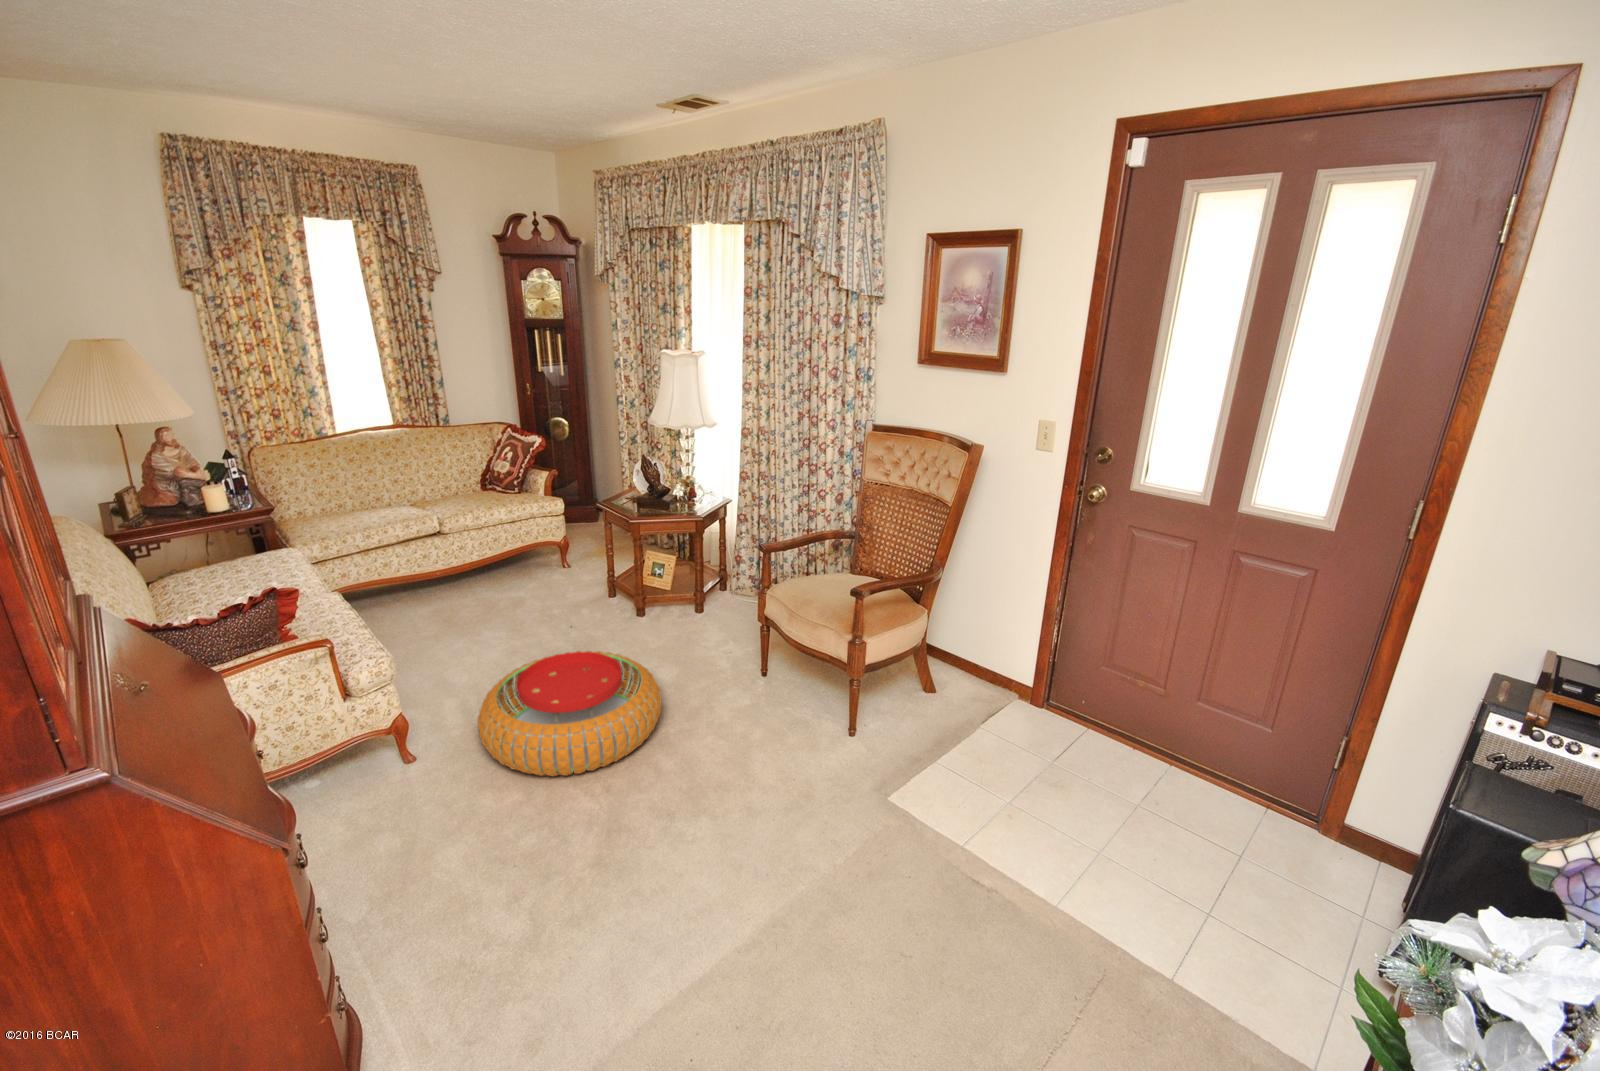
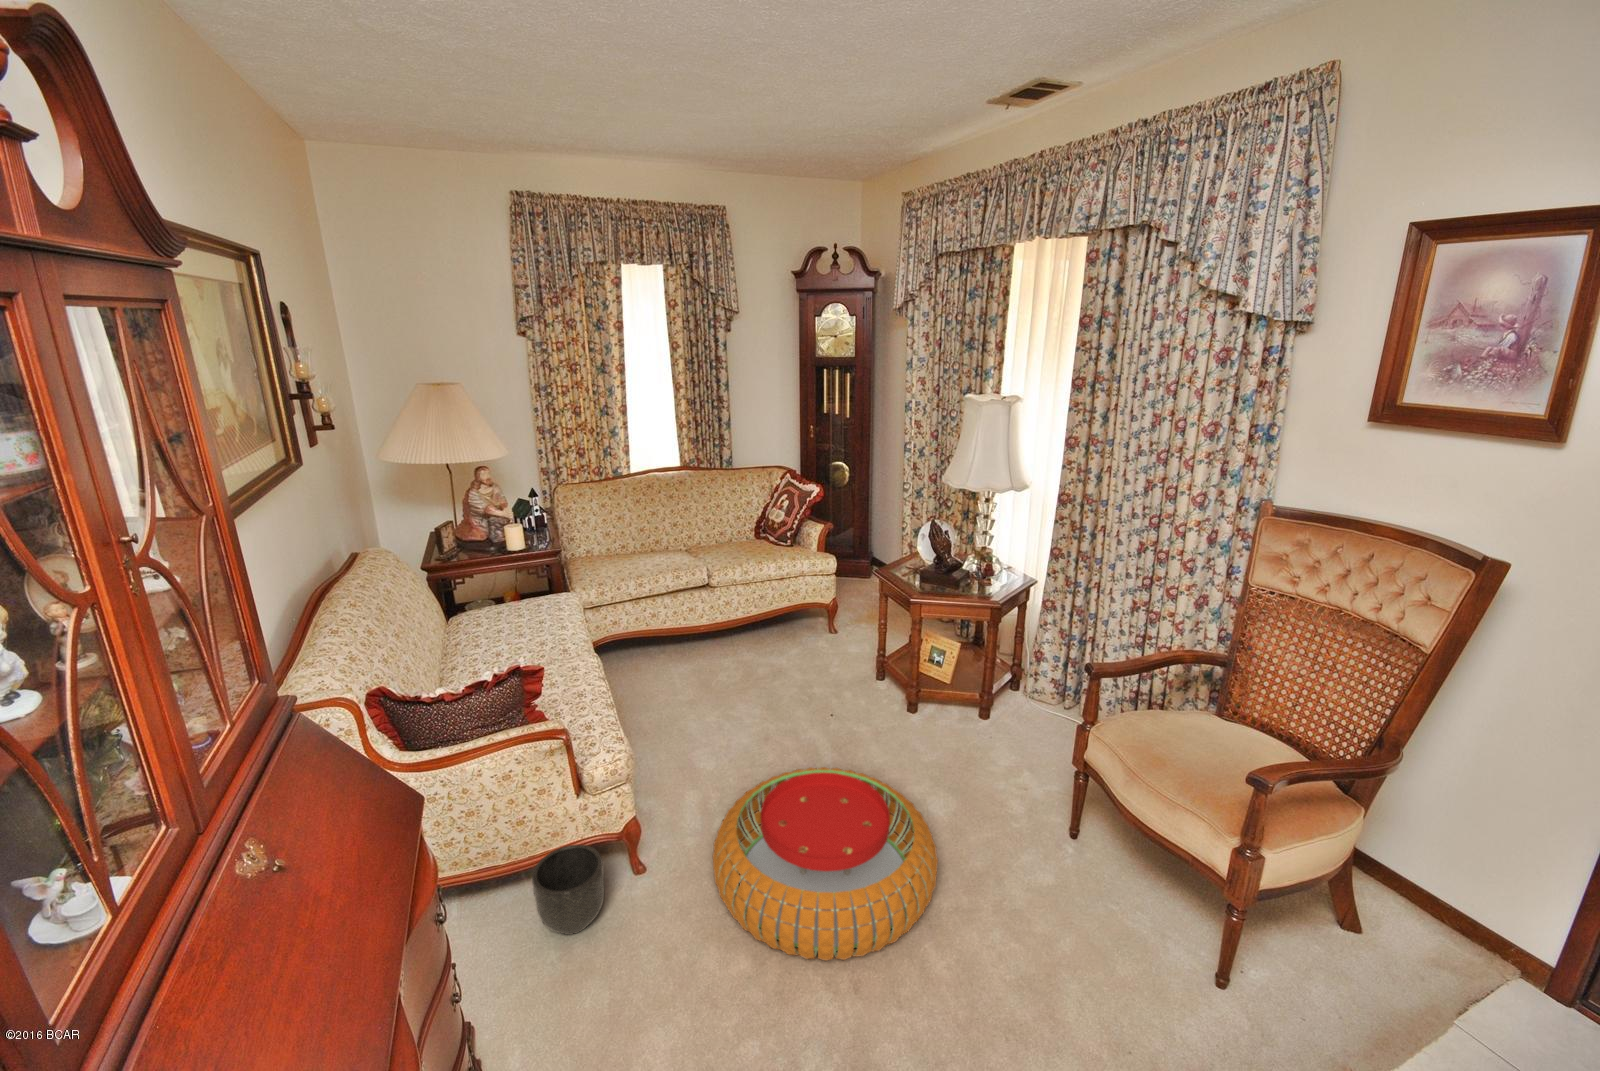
planter: none [310,736,382,809] -> present [532,845,604,935]

